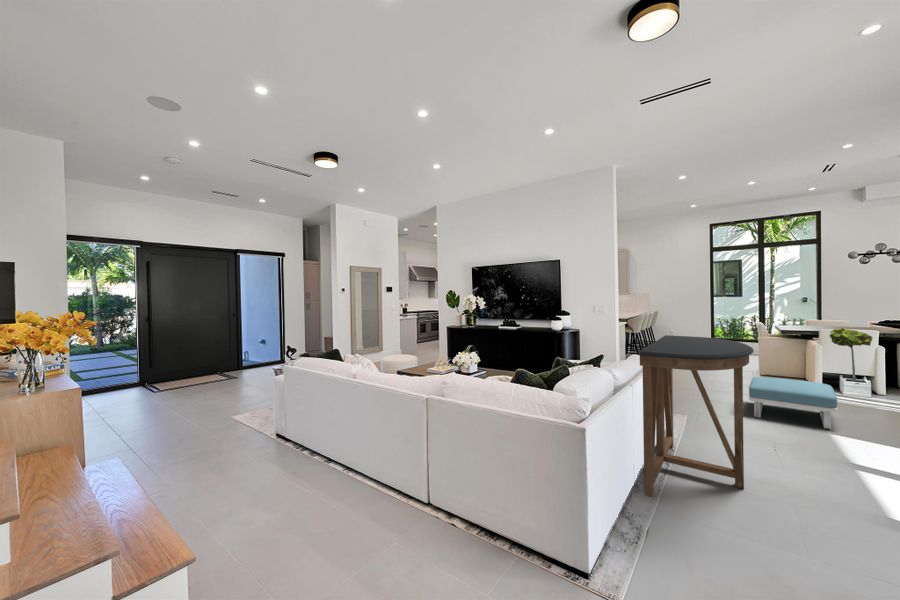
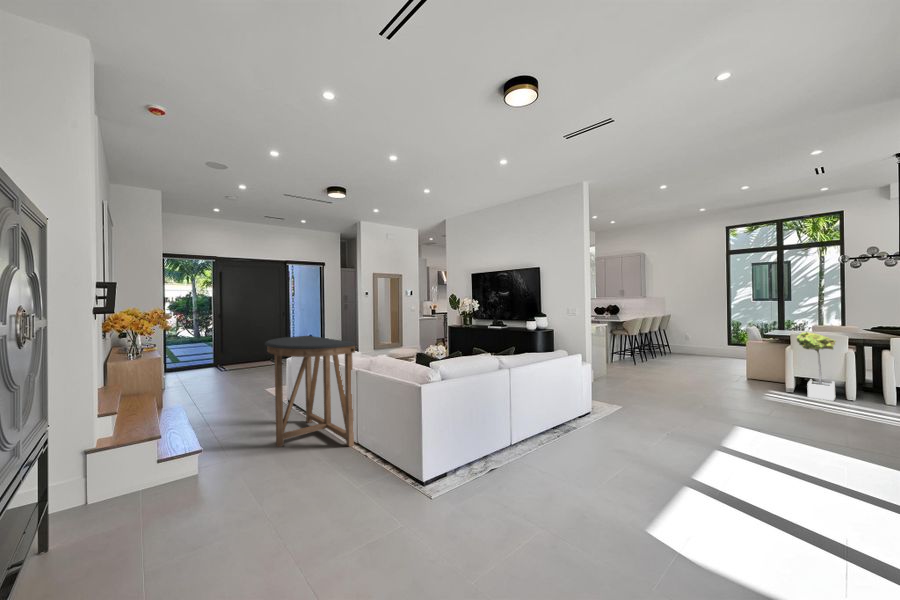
console table: present [639,335,754,497] -> present [265,336,356,447]
footstool: present [749,377,838,429] -> none [681,375,765,421]

